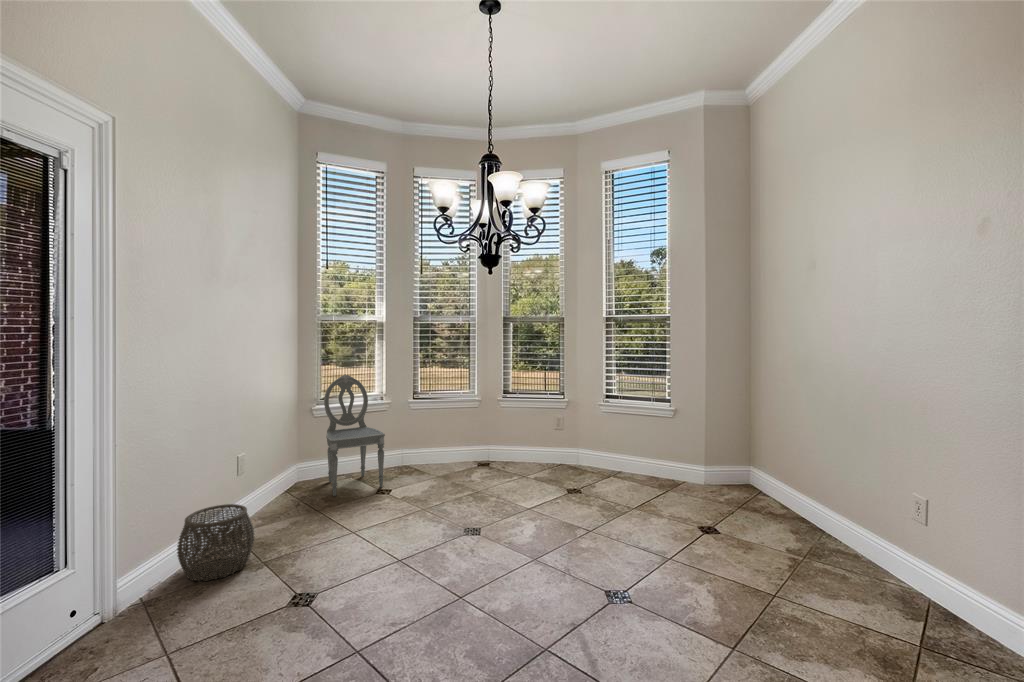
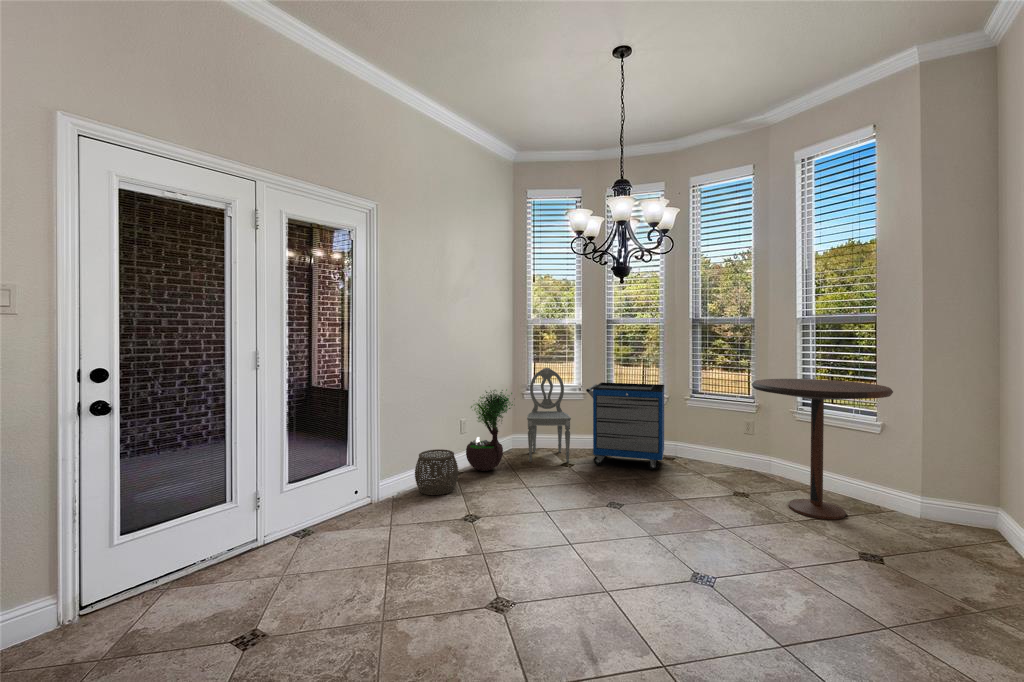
pedestal table: none [583,374,694,500] -> present [752,379,893,519]
storage cabinet: none [404,387,489,485] -> present [586,383,664,471]
potted tree: none [248,404,320,522] -> present [466,389,513,471]

